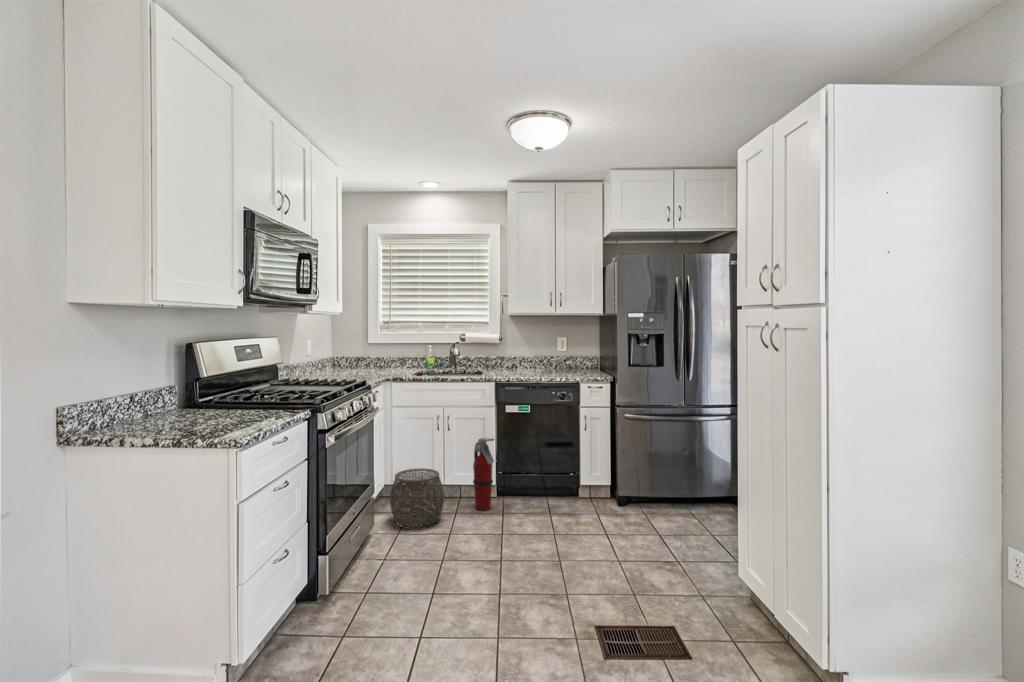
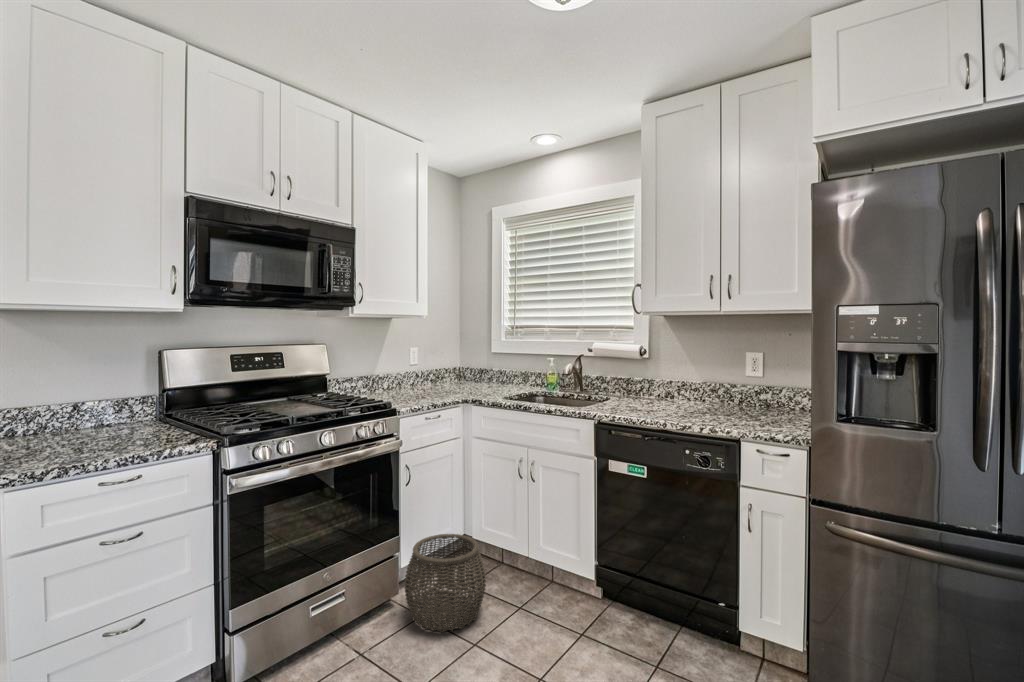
fire extinguisher: present [473,438,494,510] -> none [540,509,573,629]

